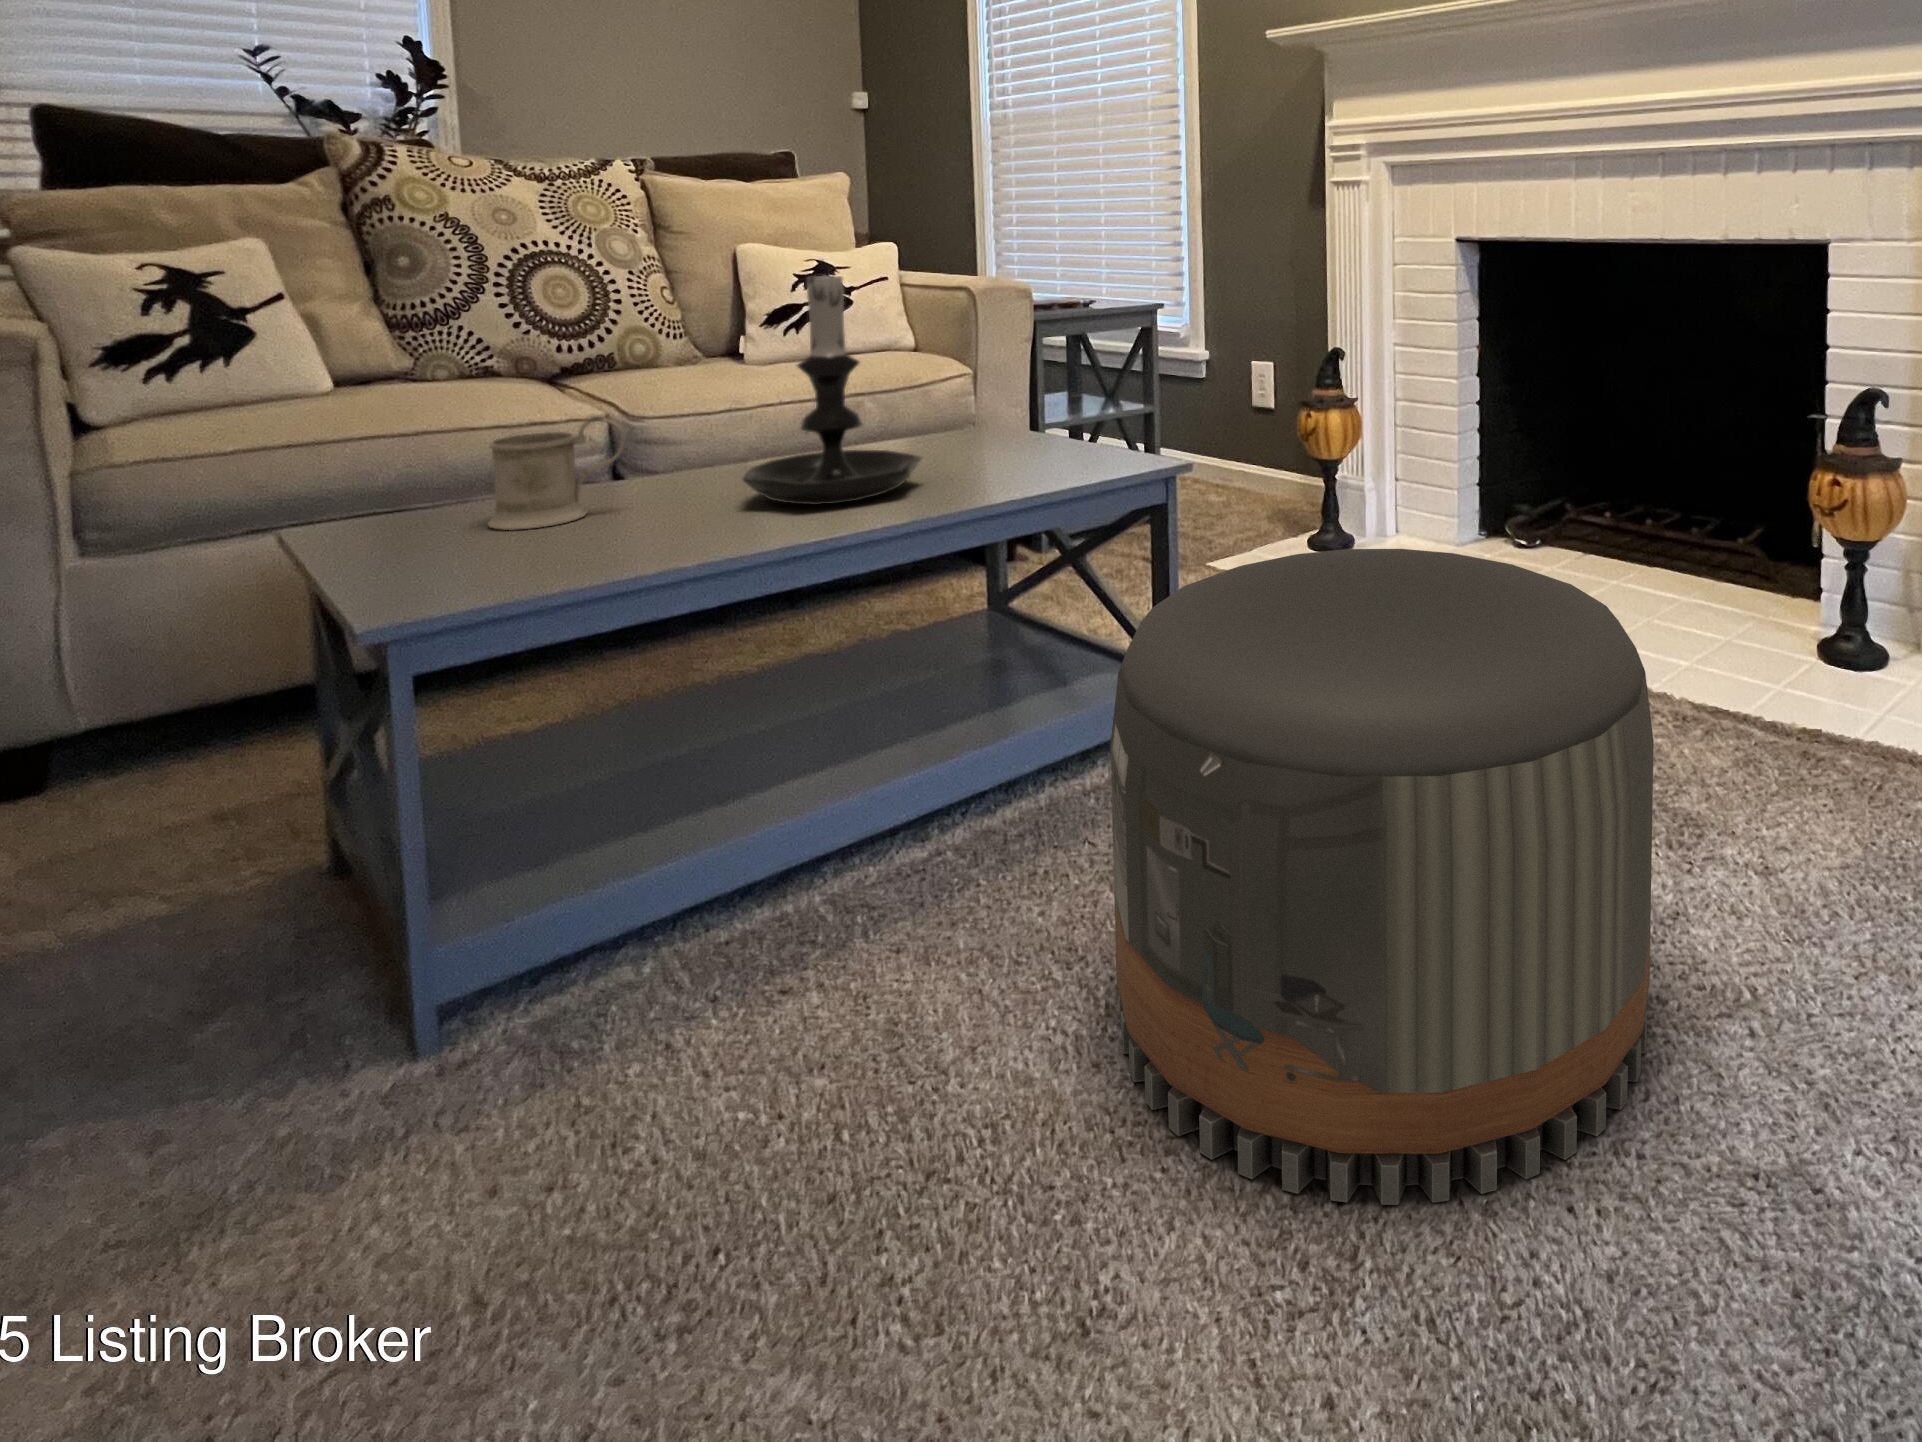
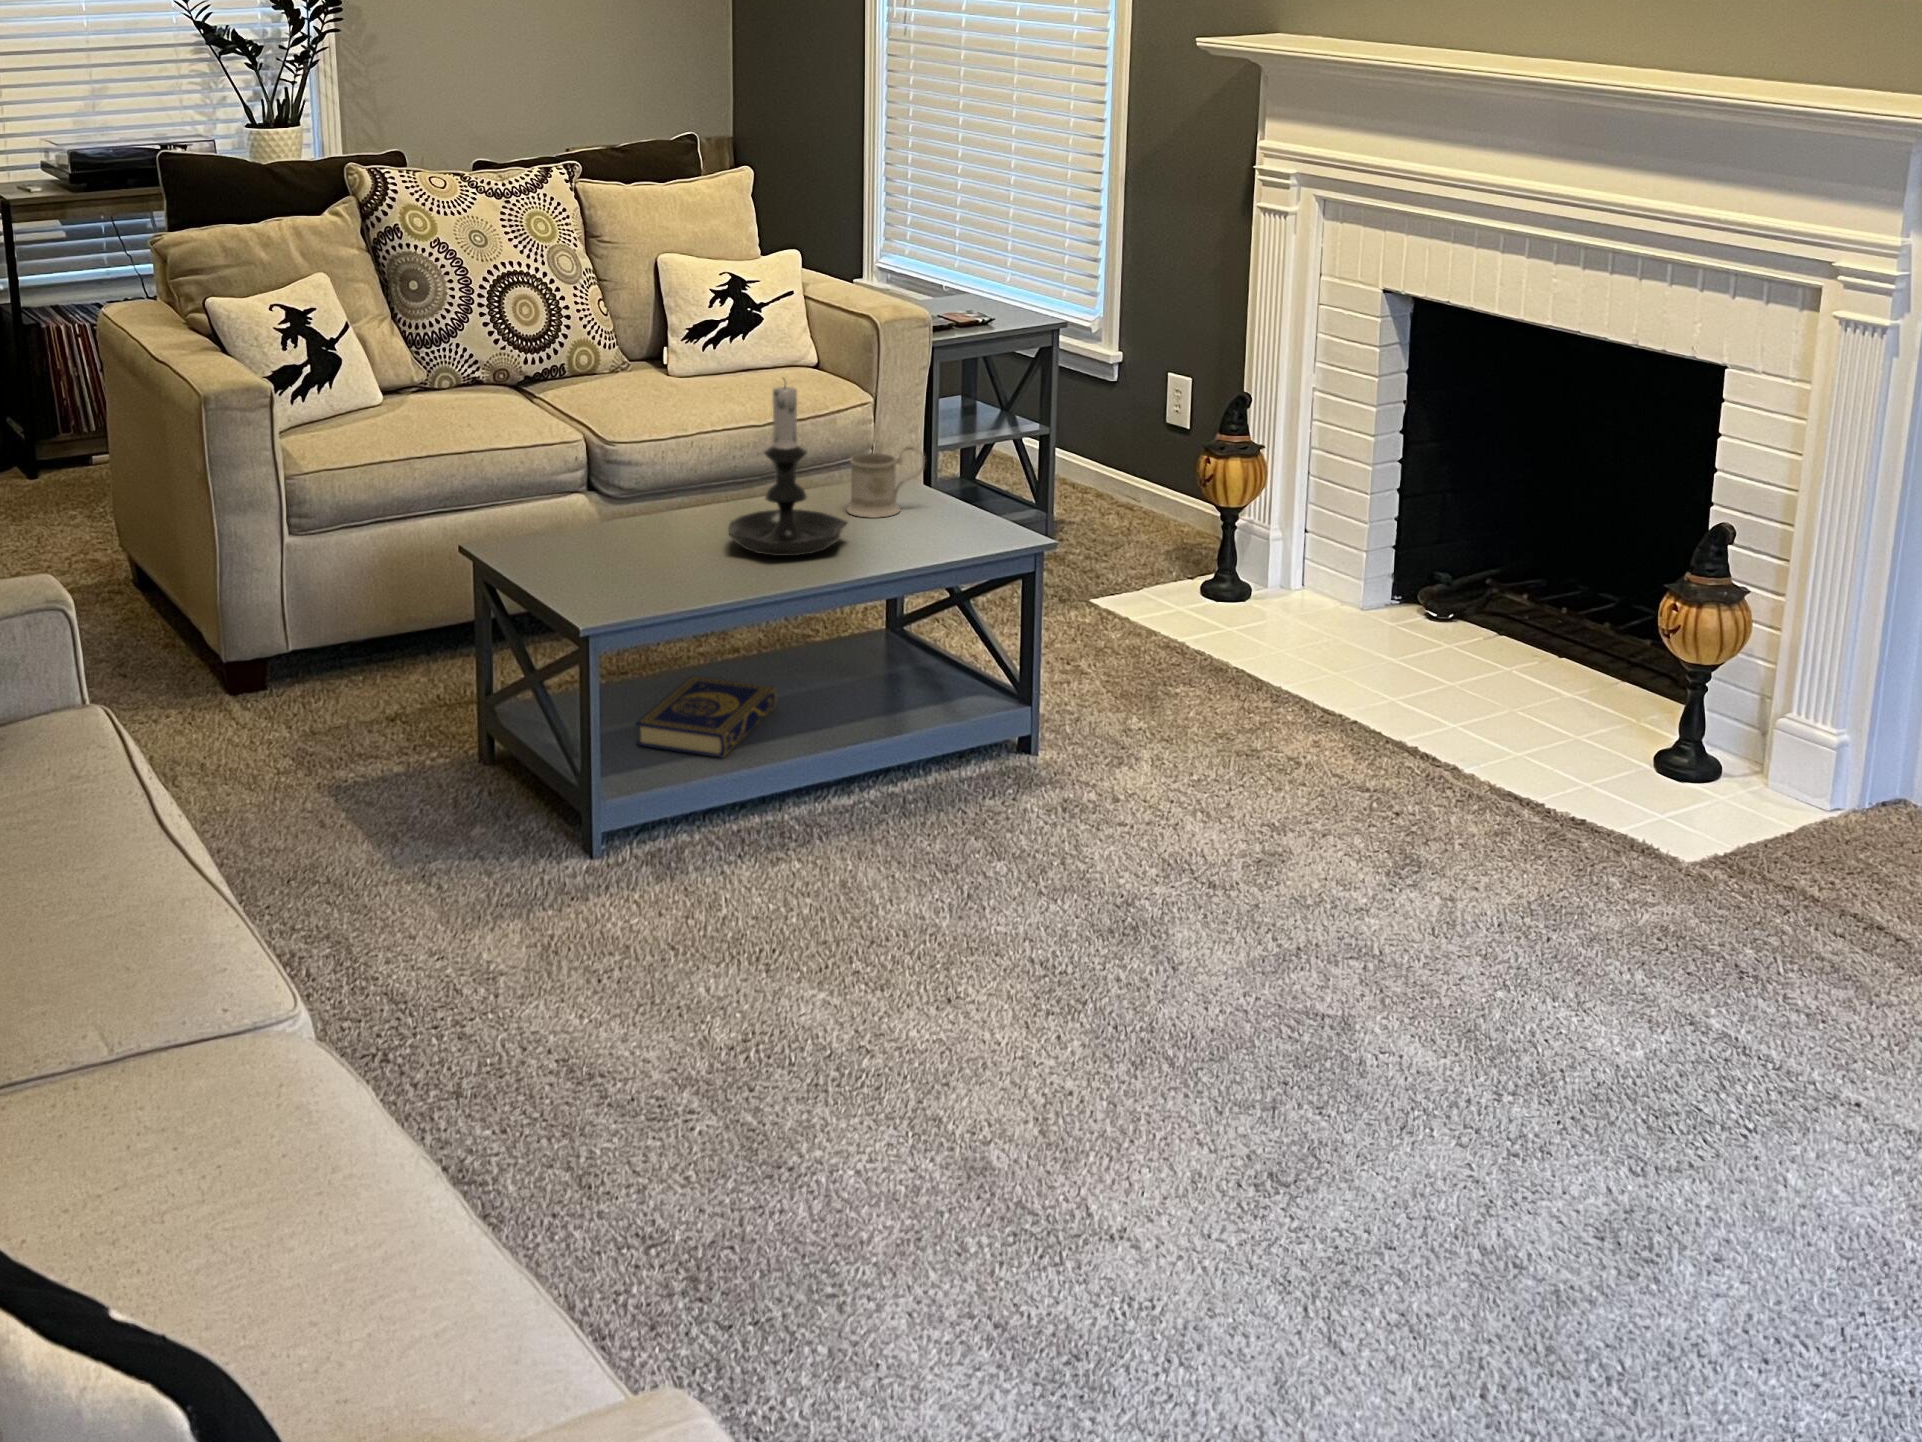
mug: present [488,414,625,530] -> present [846,445,925,518]
pouf: present [1111,549,1654,1205] -> none [970,632,1323,1008]
book: none [584,691,828,813] -> present [636,676,777,758]

